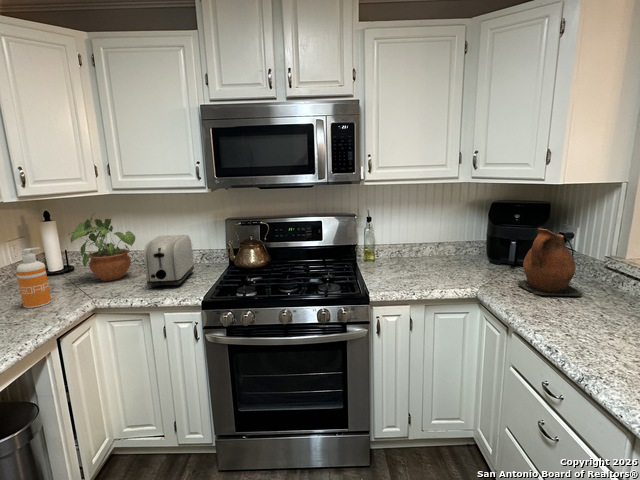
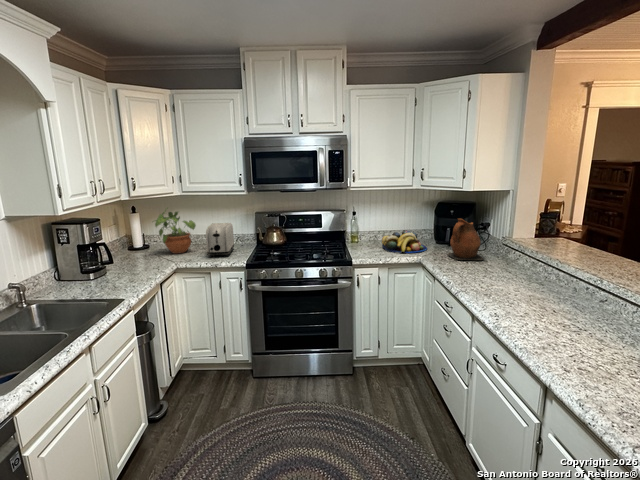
fruit bowl: none [411,244,481,282] -> present [382,230,427,253]
soap dispenser: present [16,248,51,308] -> none [130,229,149,267]

